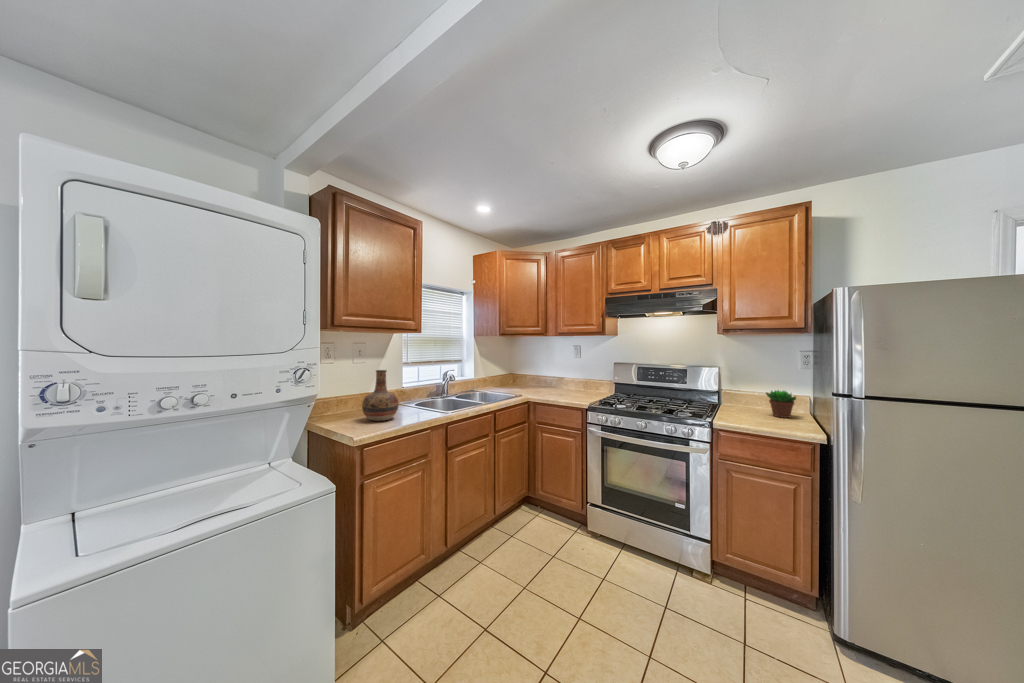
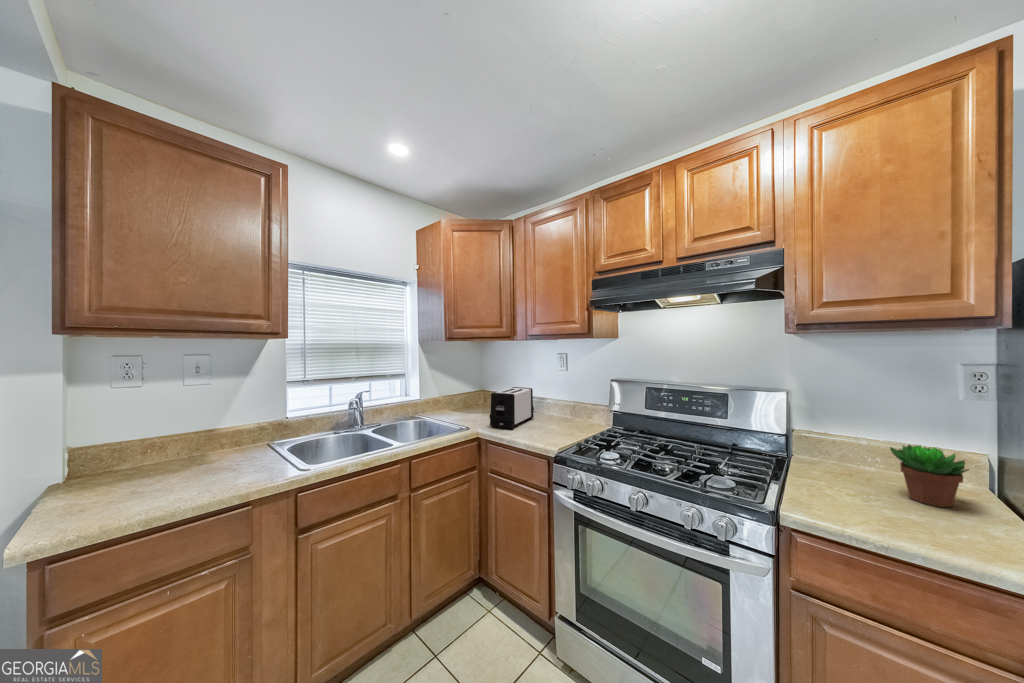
vase: present [362,370,398,421] -> none [128,400,209,490]
toaster: none [534,370,559,396] -> present [489,387,534,429]

